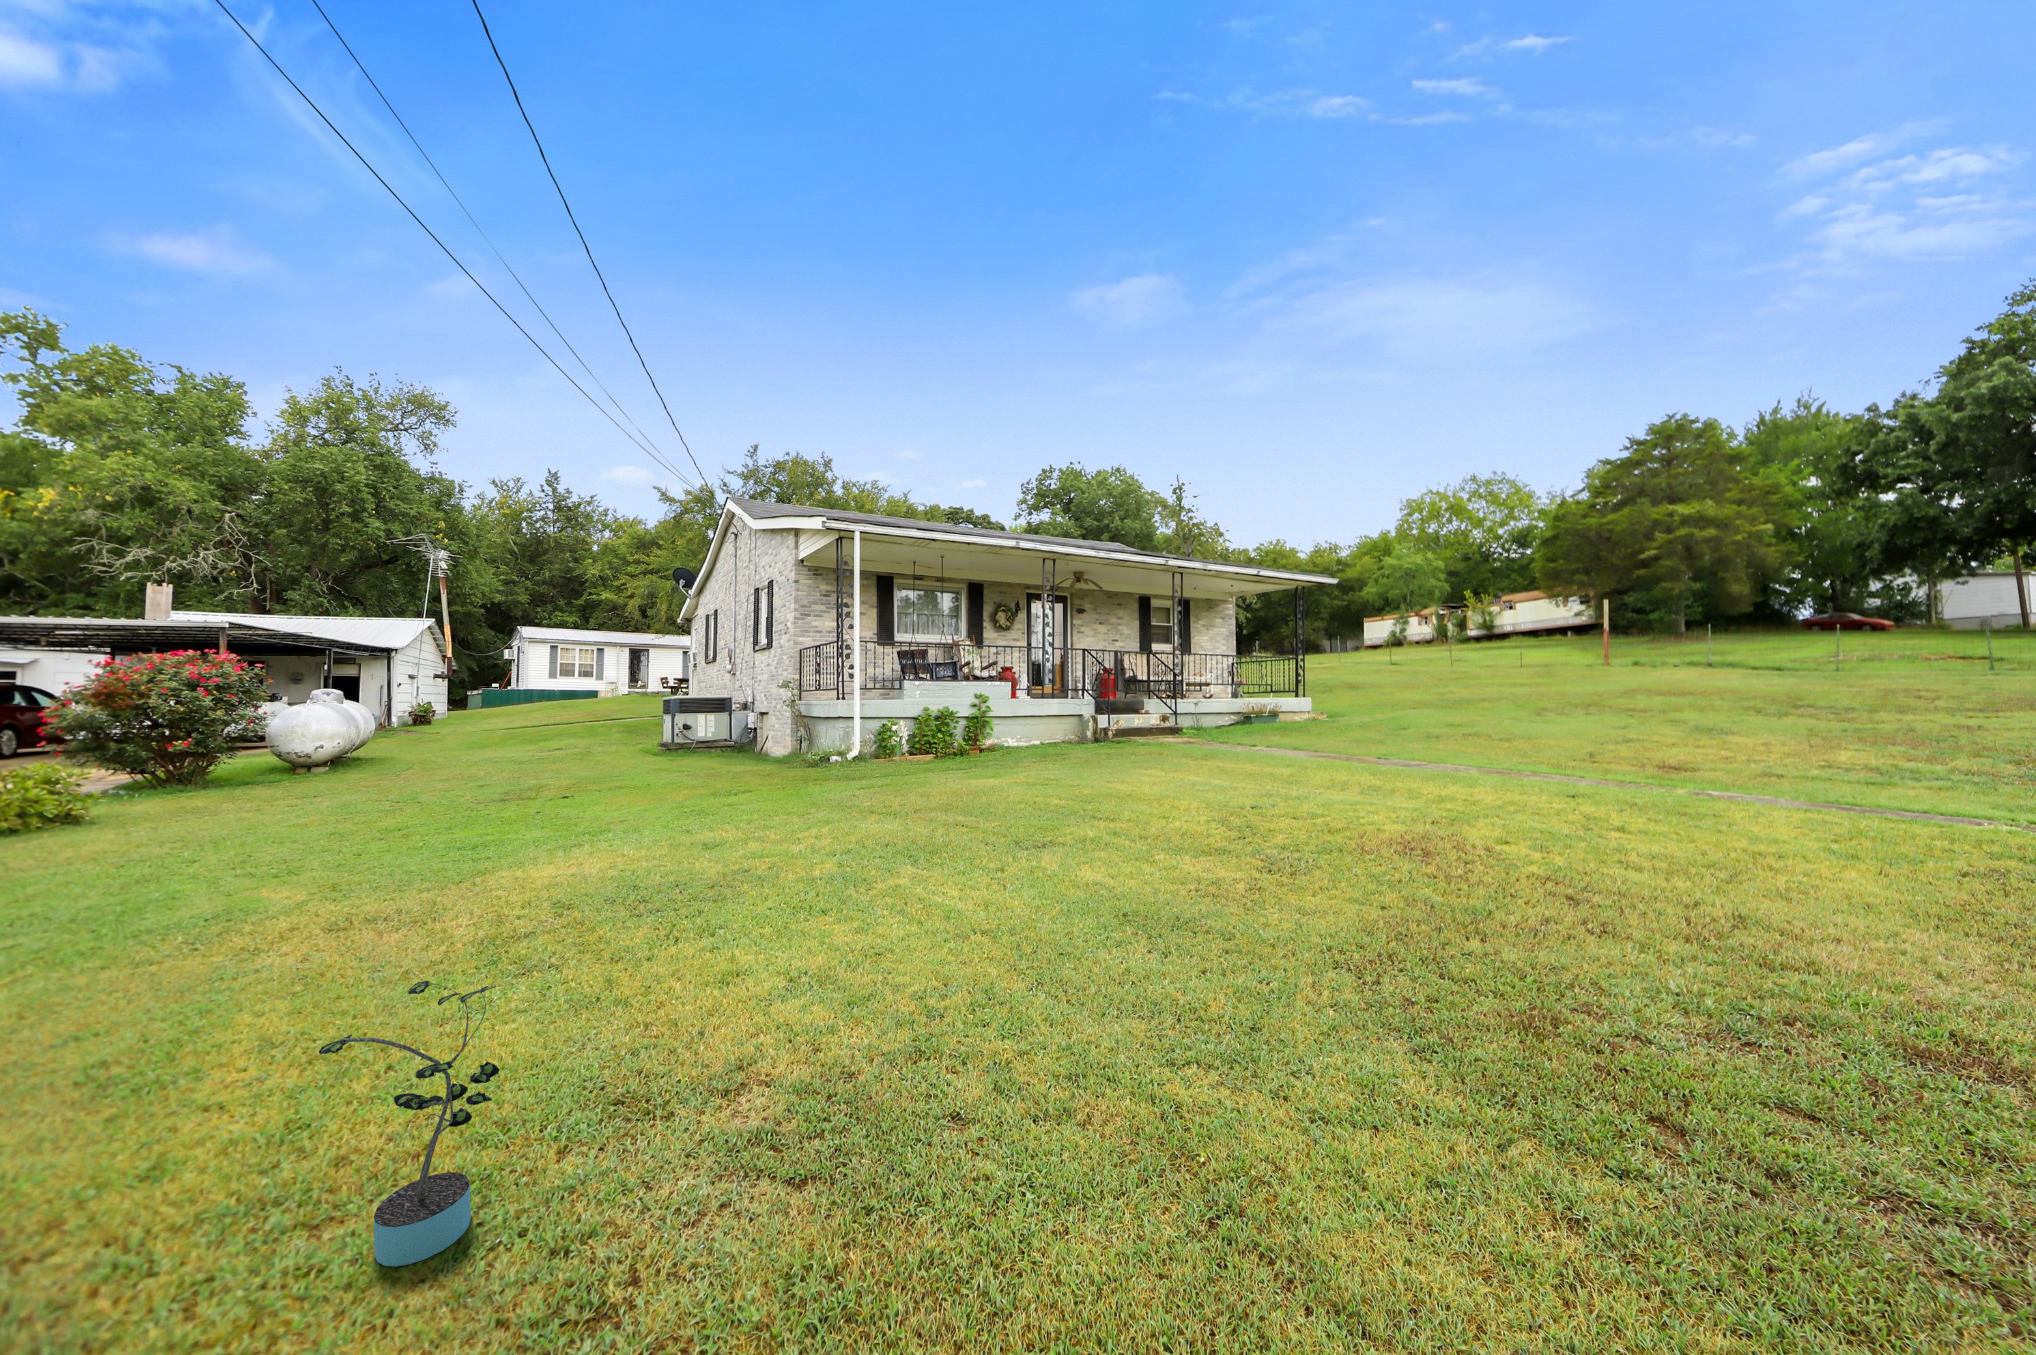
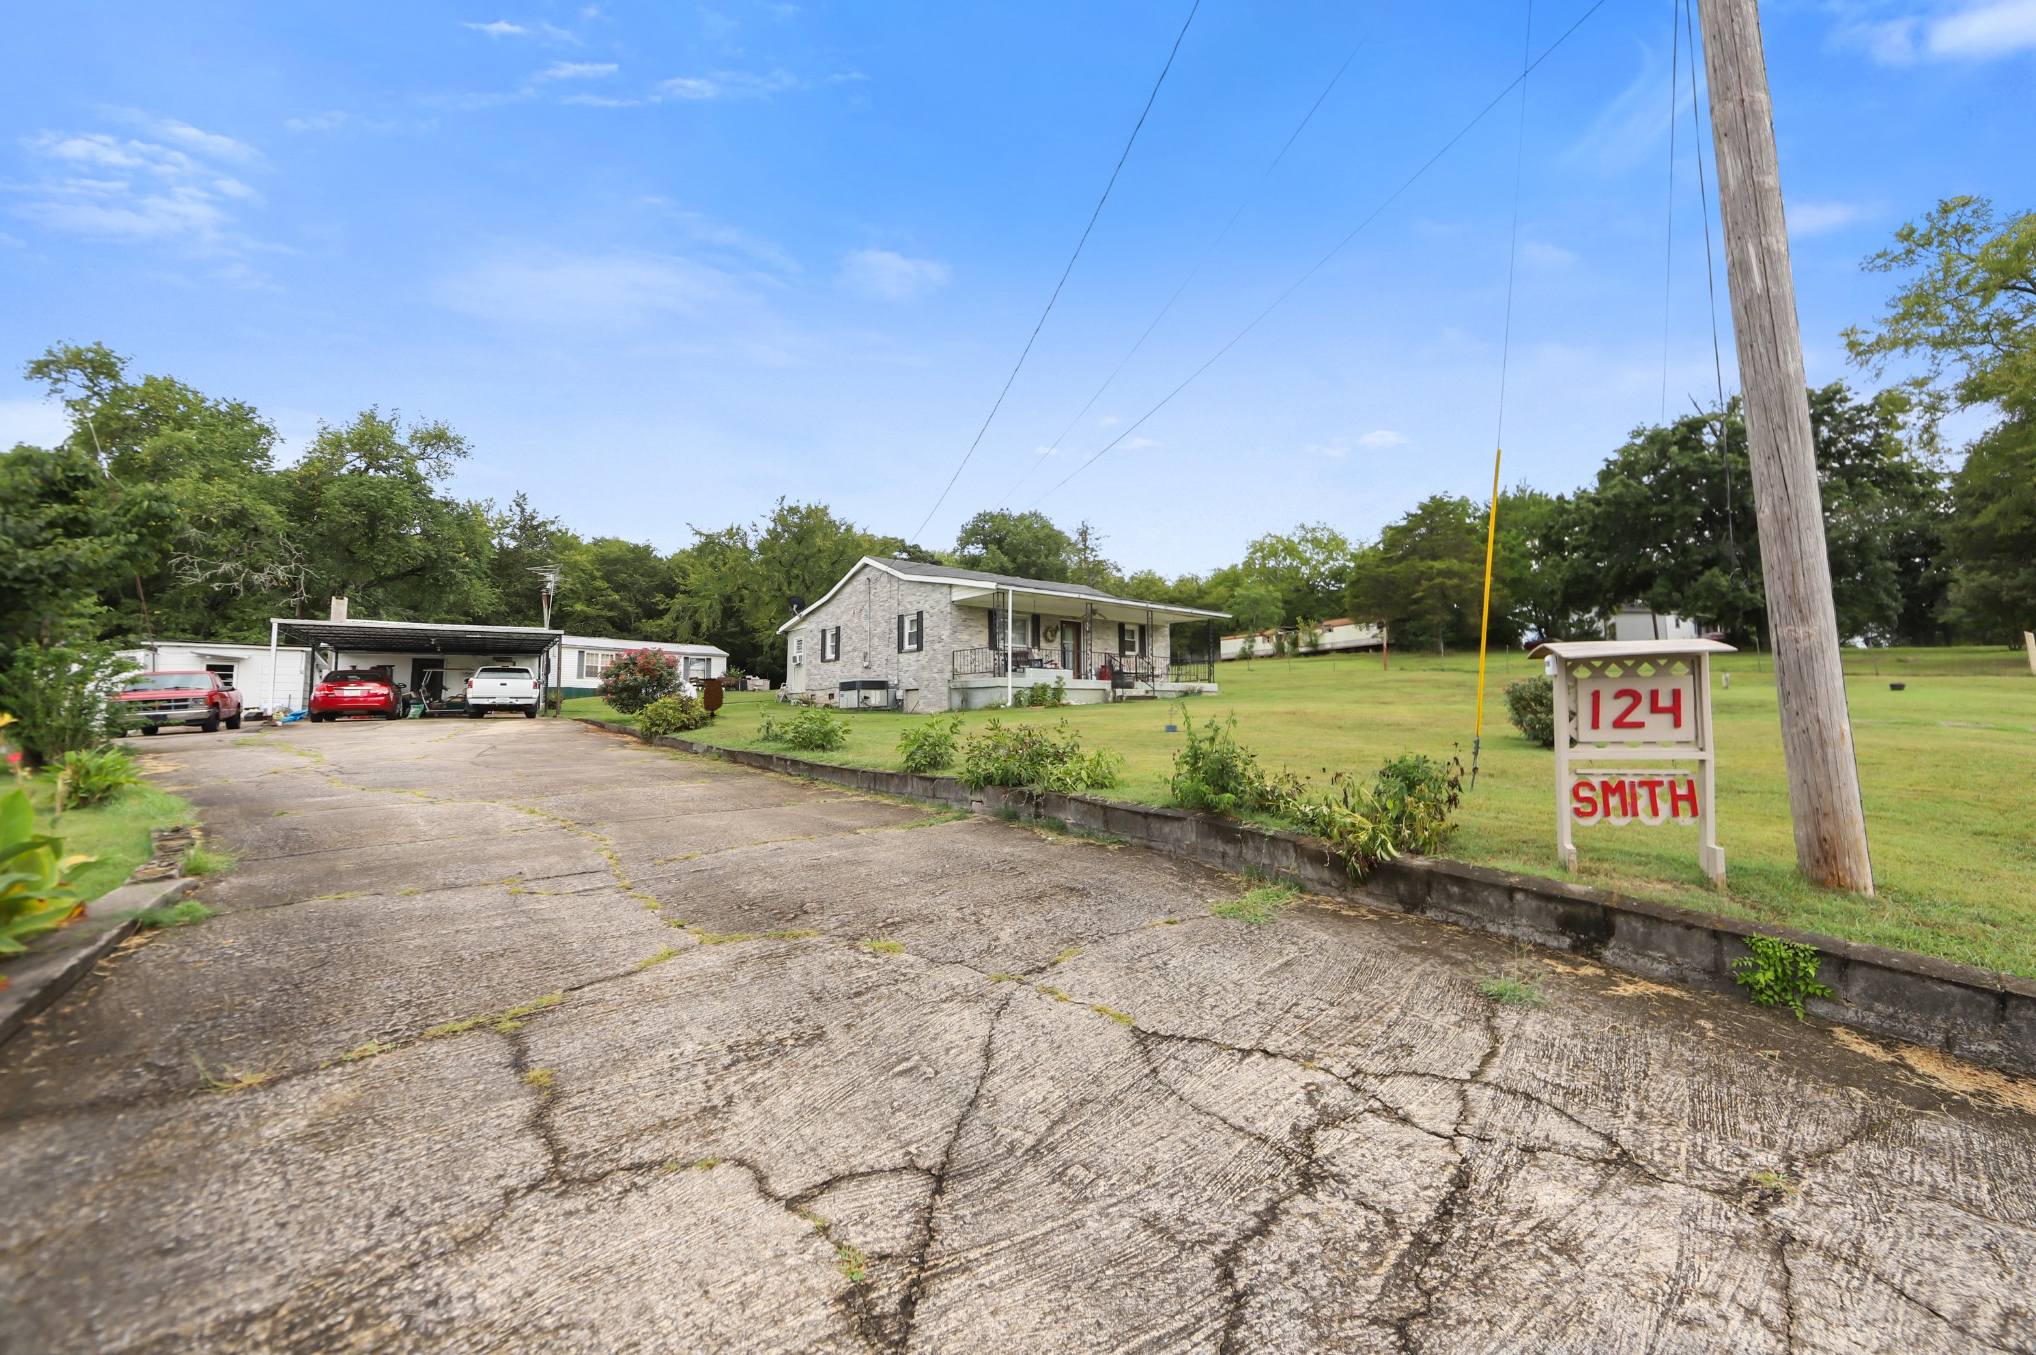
lounge chair: none [297,709,371,775] -> present [701,680,724,718]

